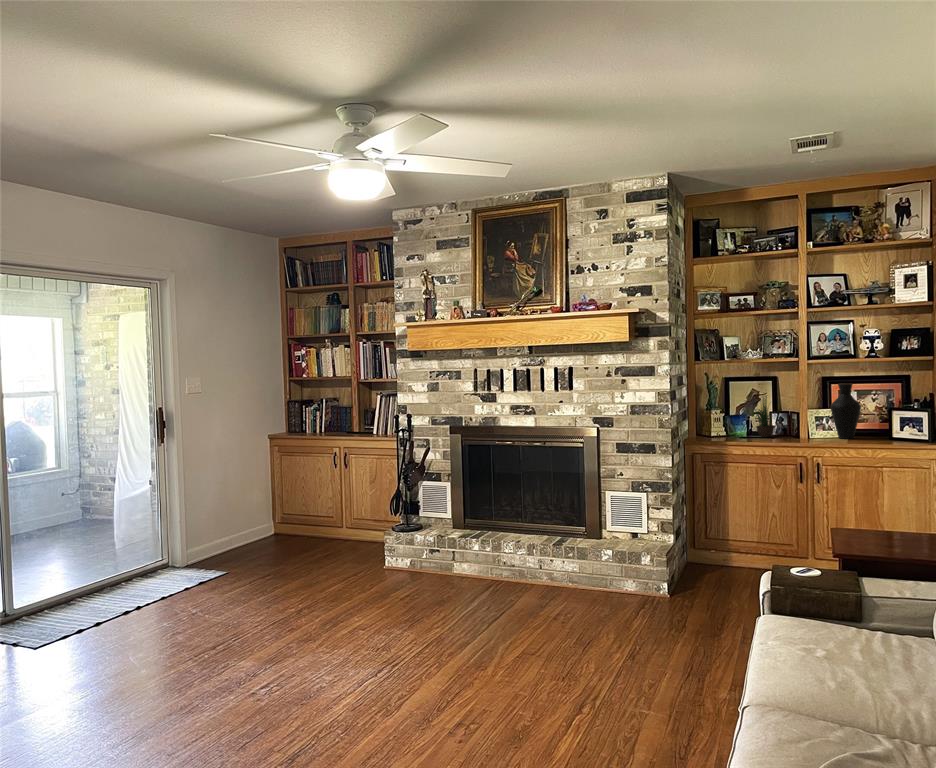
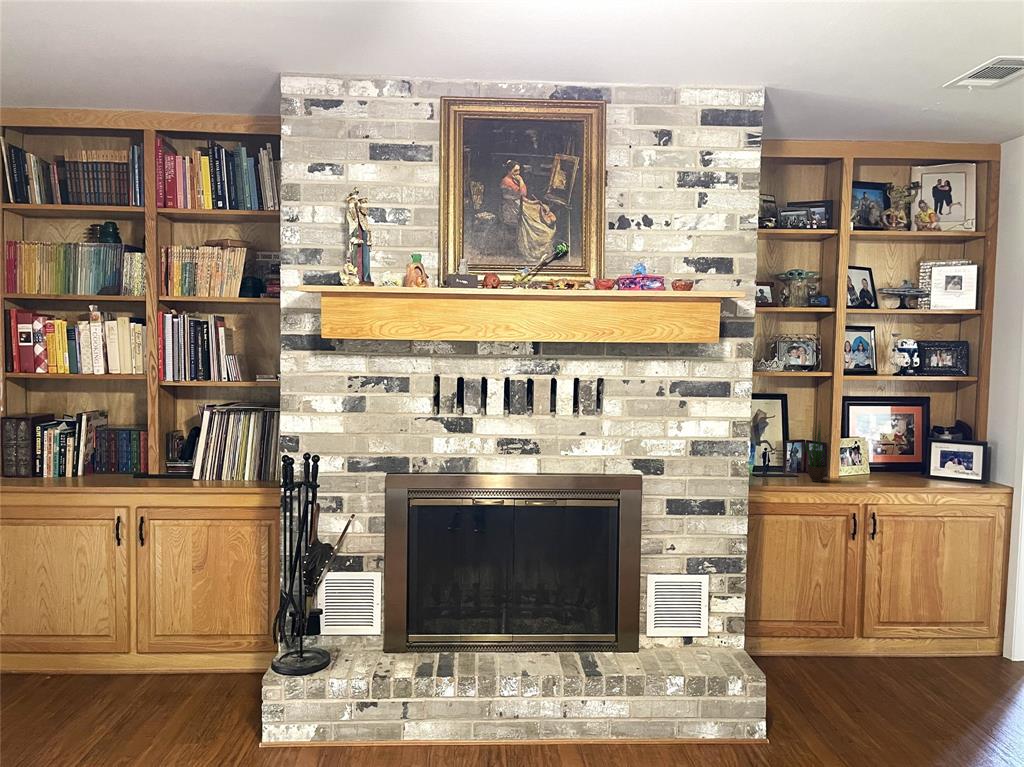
vase: present [831,383,861,439] -> none [896,411,935,484]

